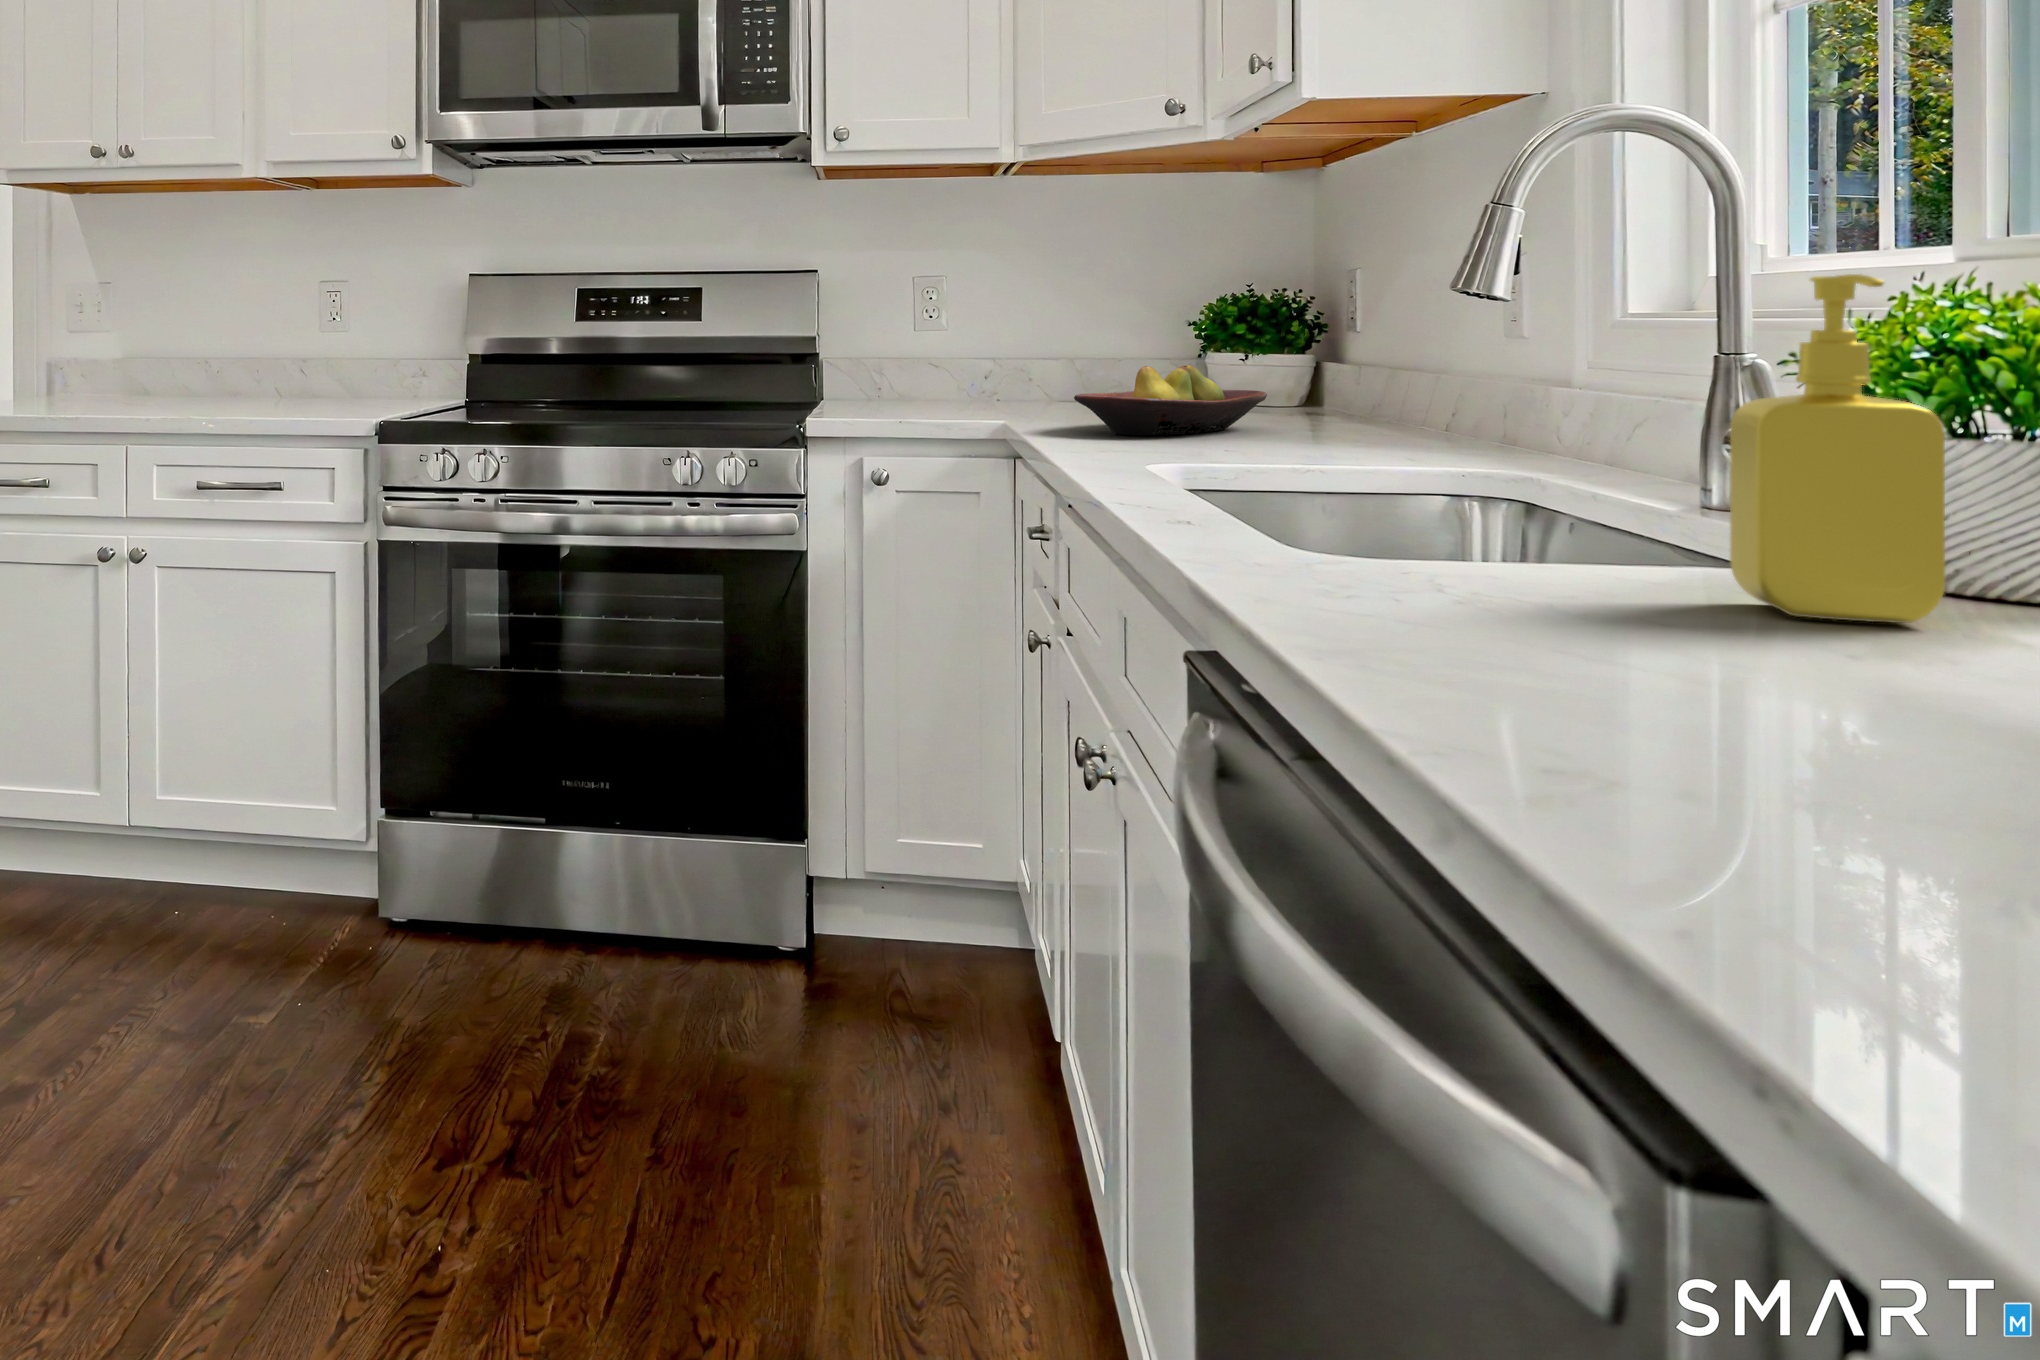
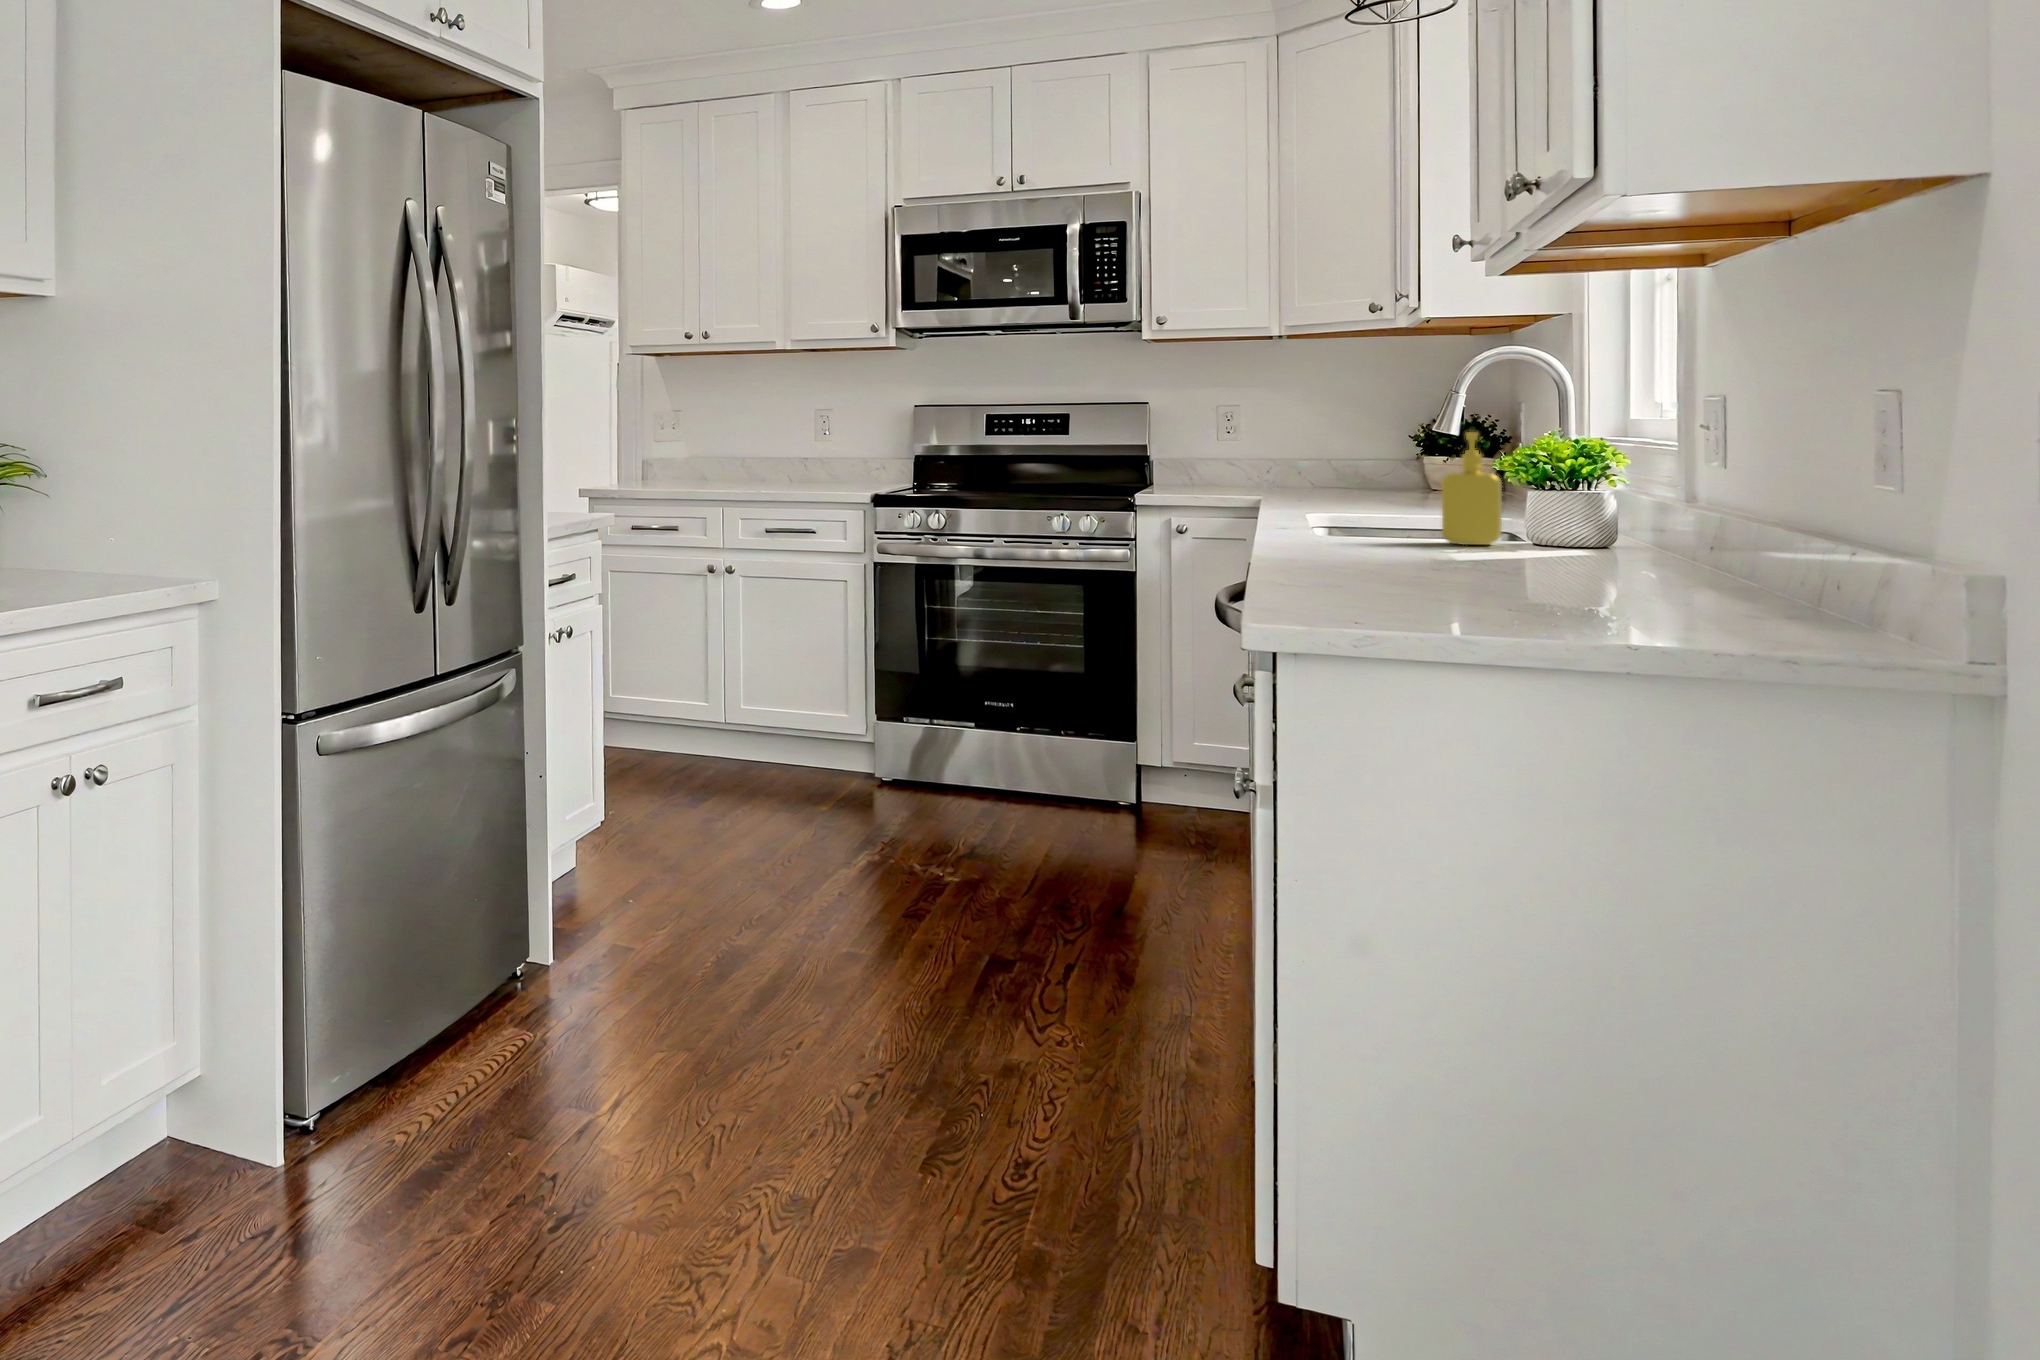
fruit bowl: present [1074,365,1267,435] -> none [1297,463,1427,503]

